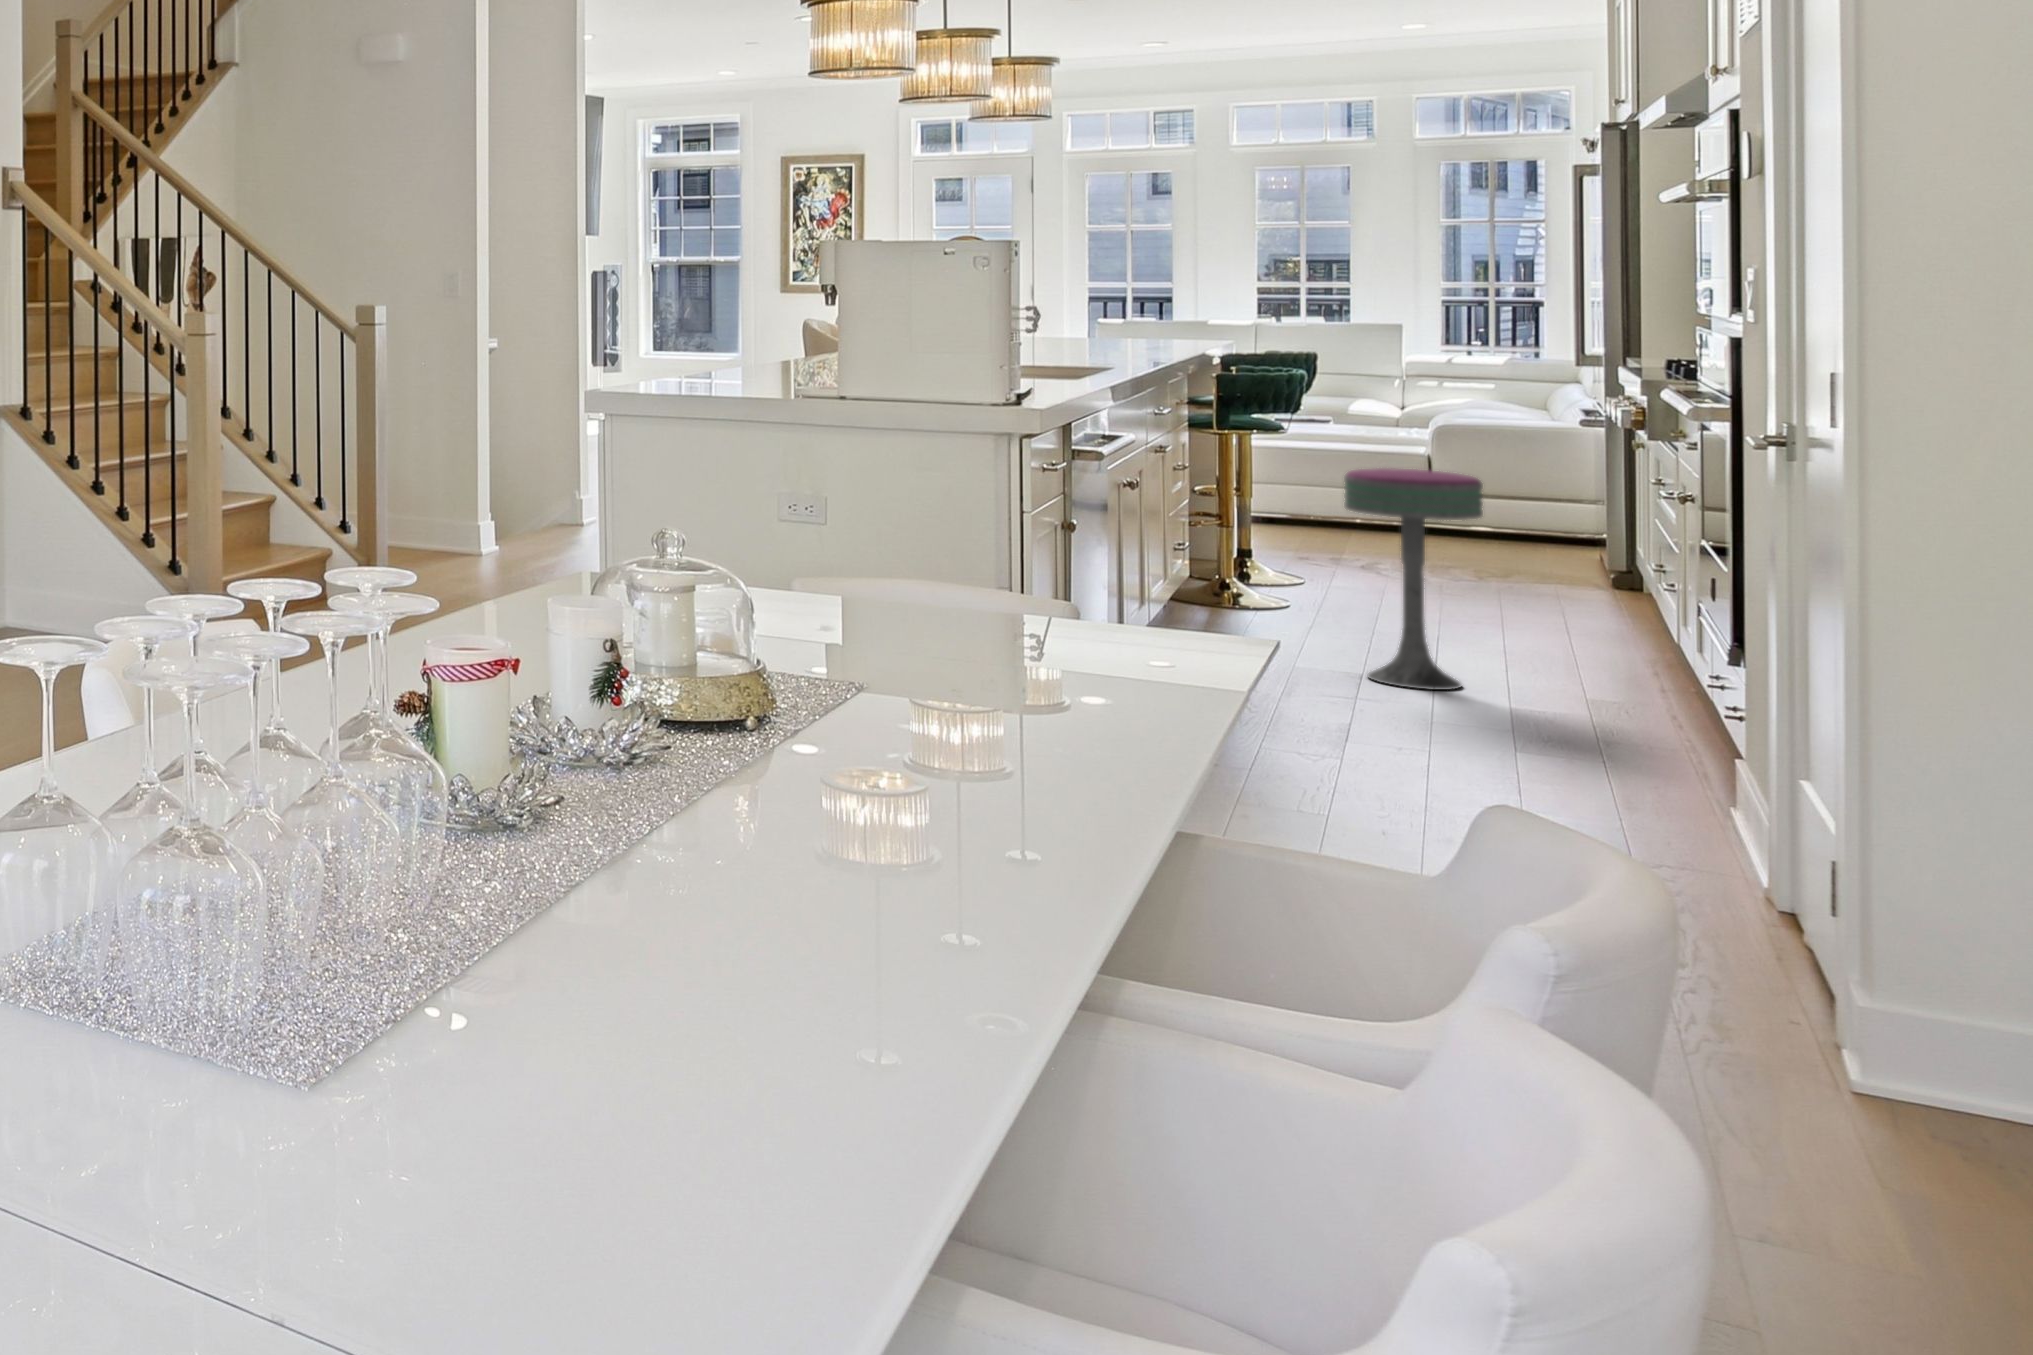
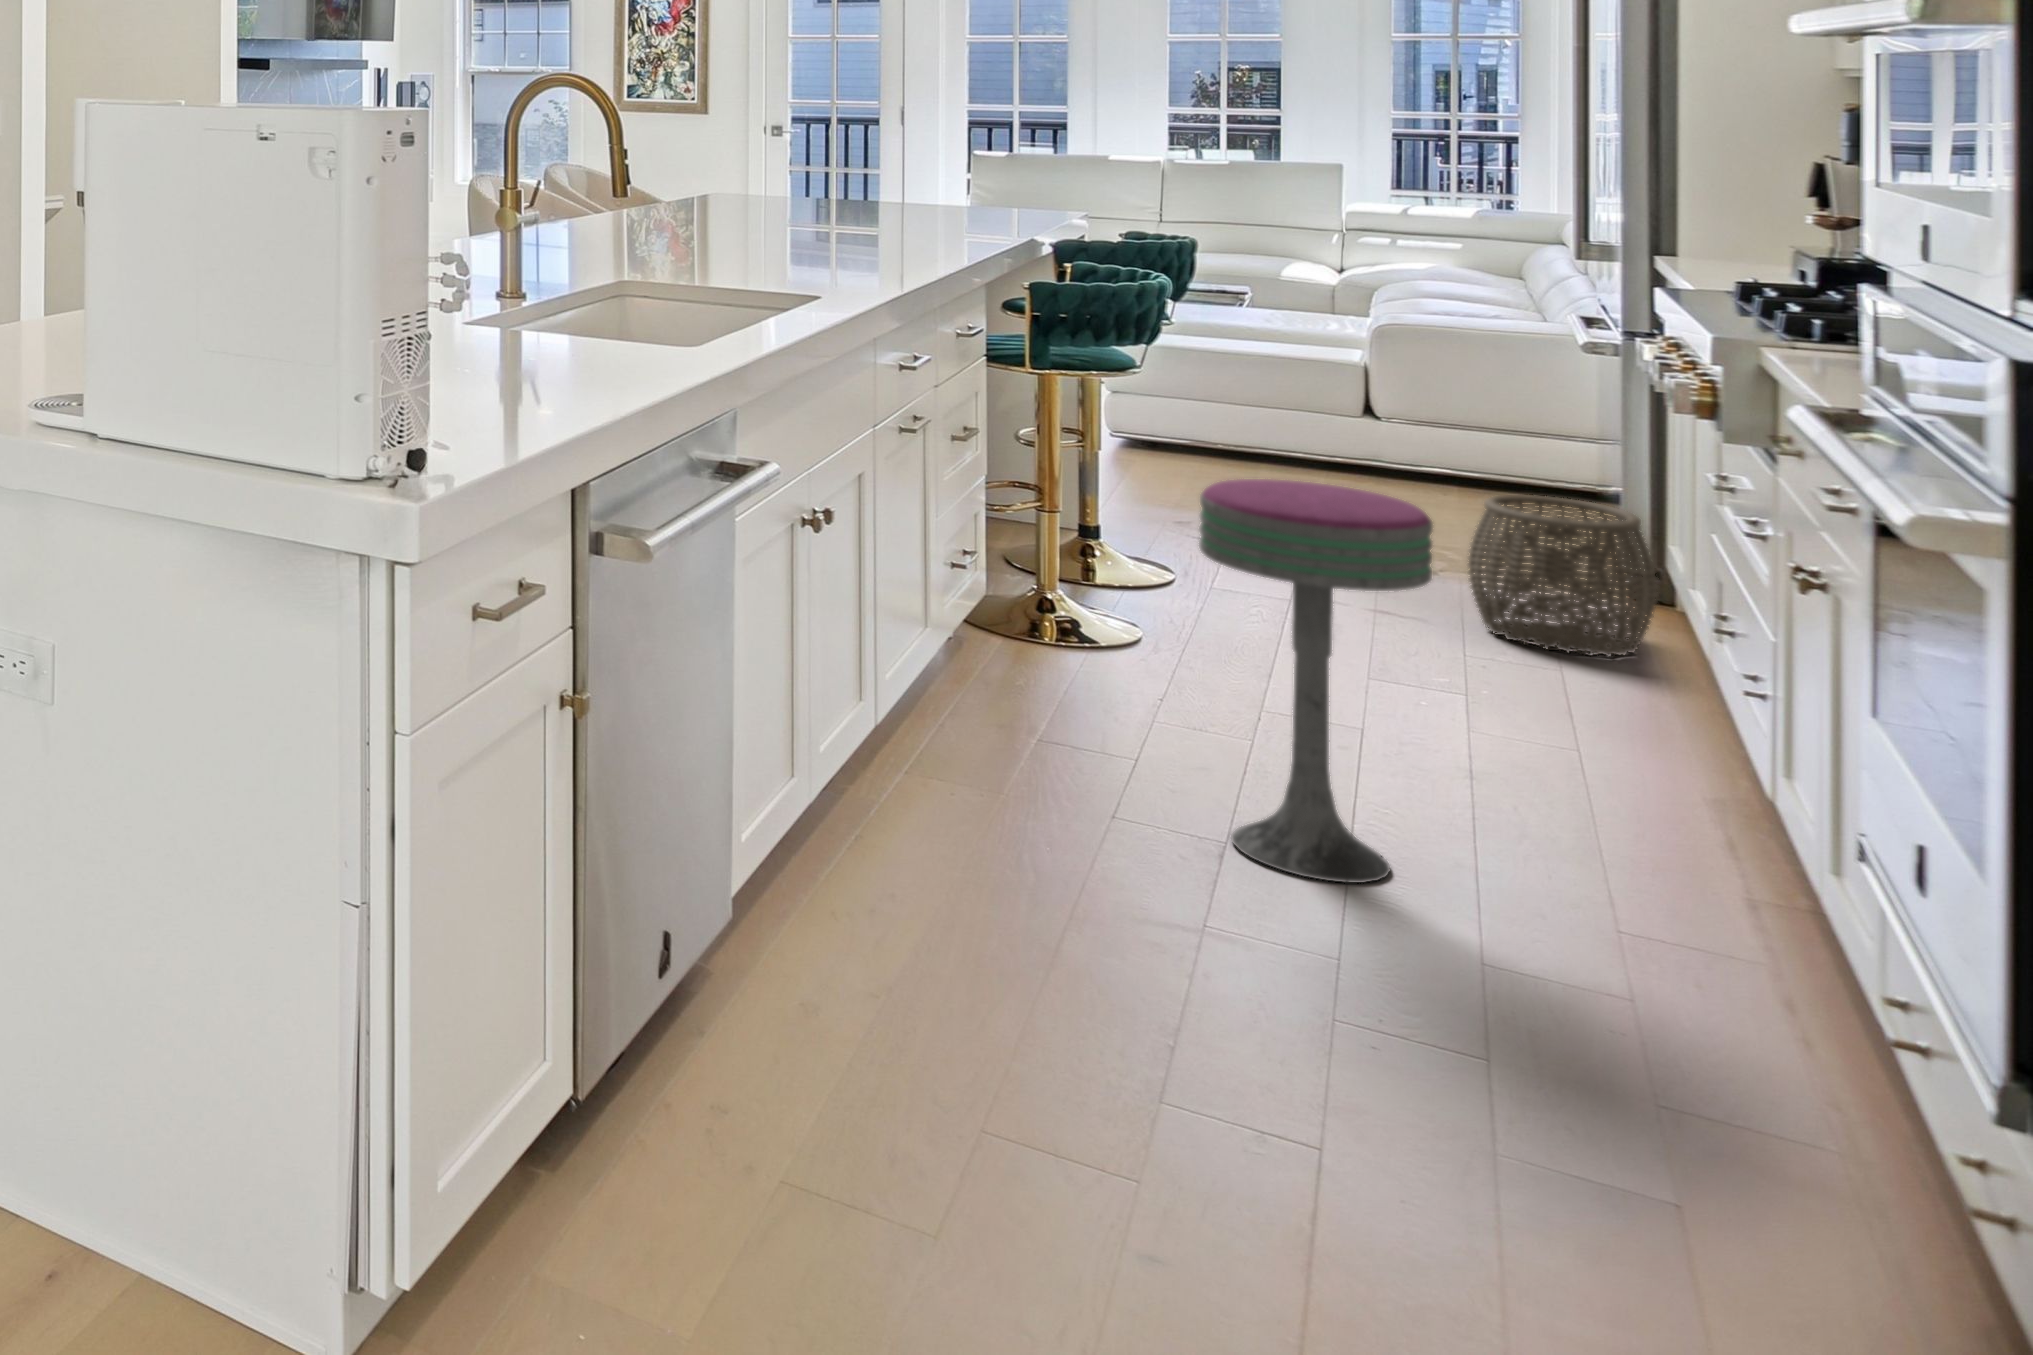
woven basket: none [1505,516,1633,614] -> present [1468,495,1658,656]

